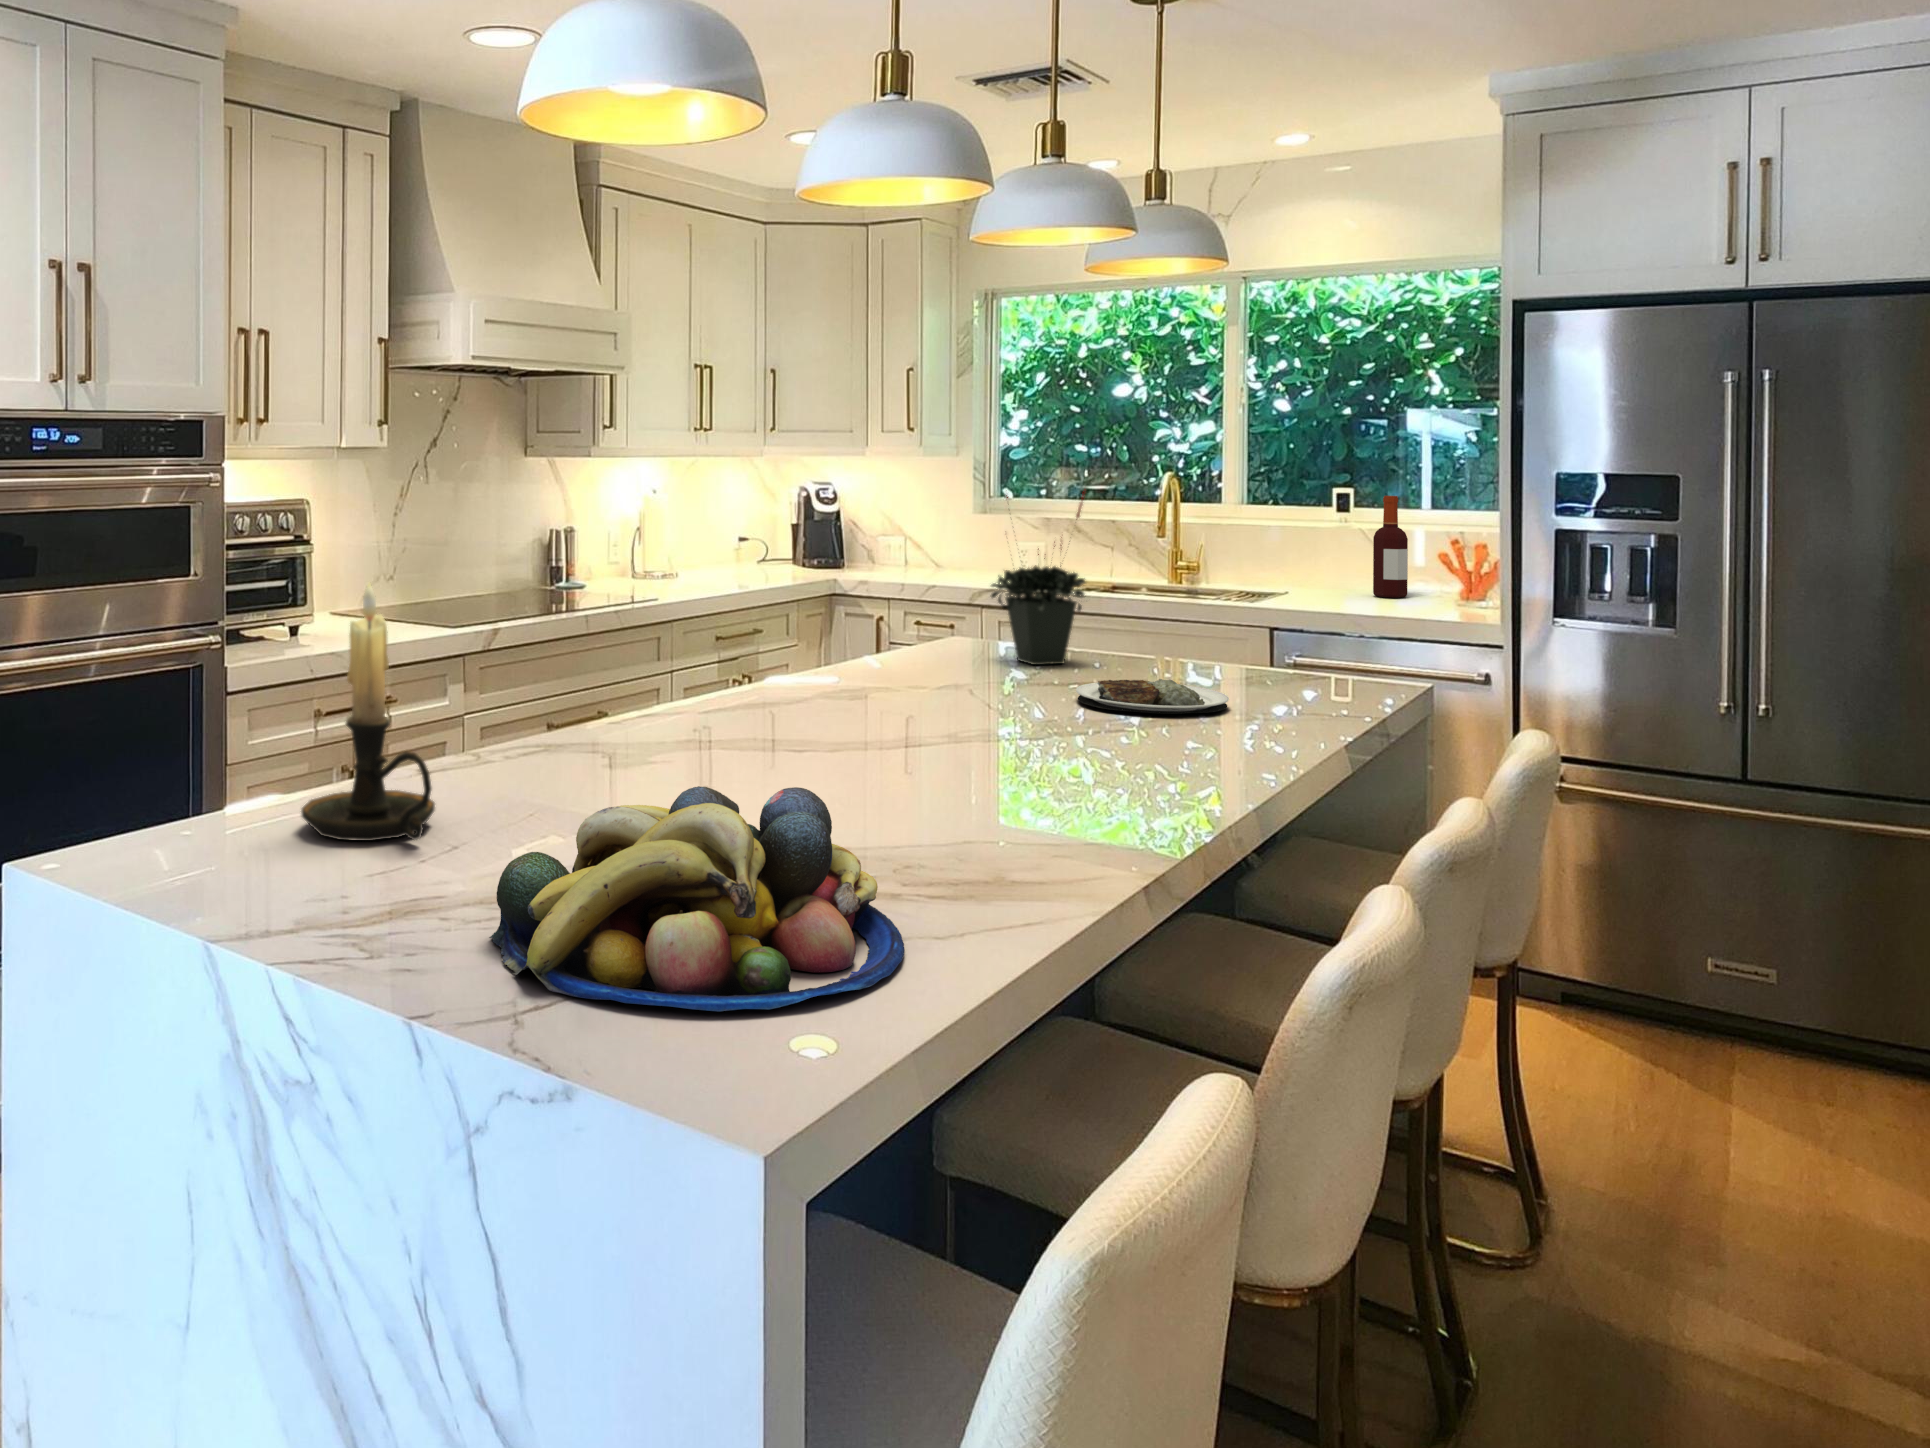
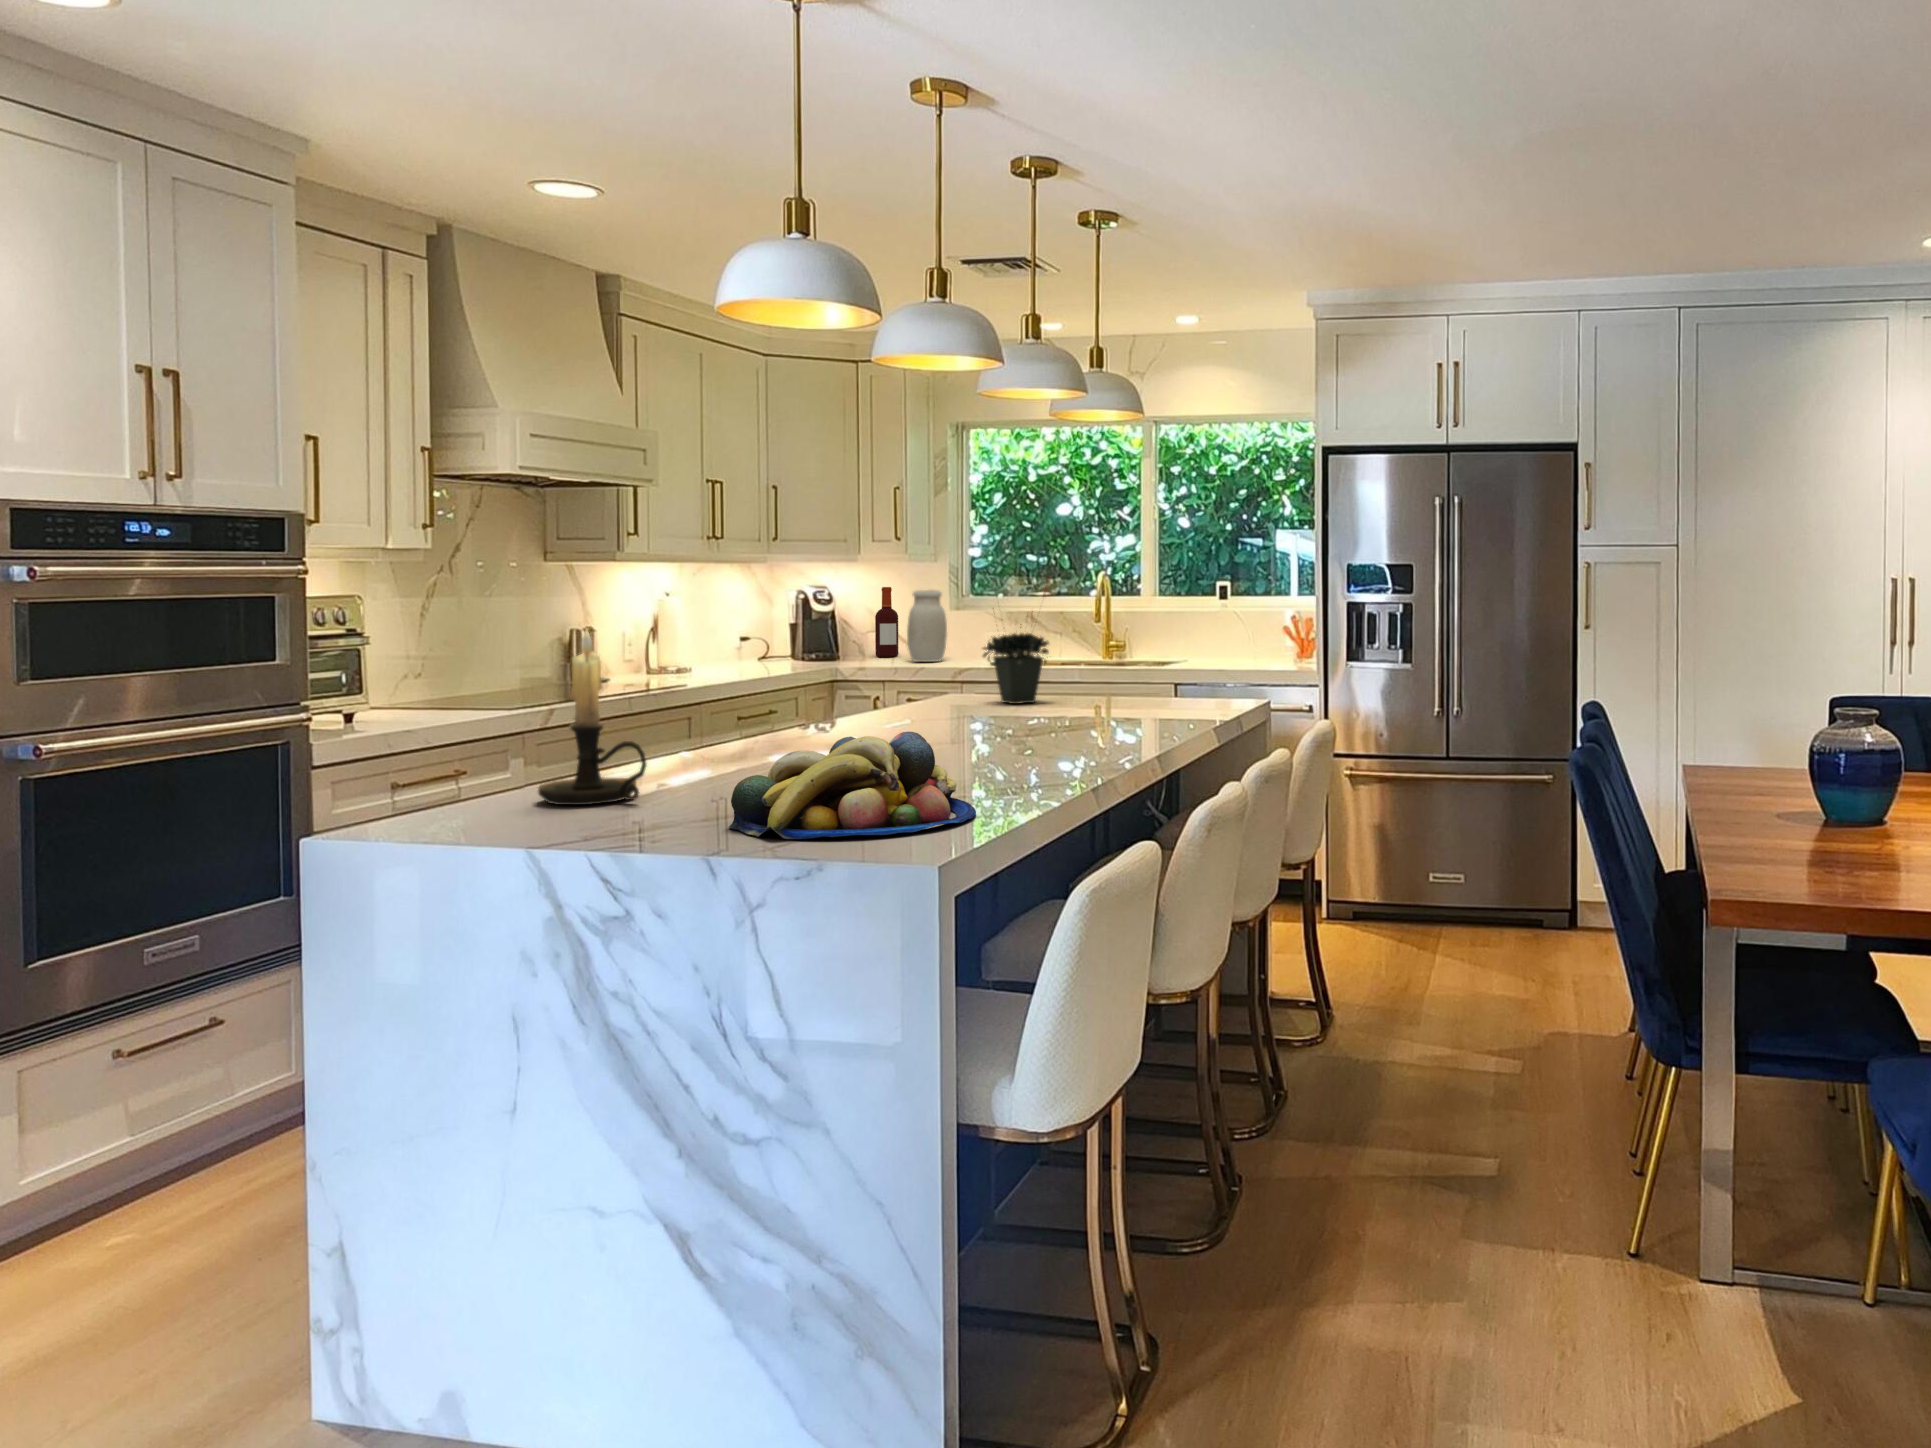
jar: none [922,491,970,578] -> present [907,590,947,662]
bottle: present [1373,496,1408,598] -> present [875,587,898,657]
plate: present [1076,679,1229,714] -> none [1038,702,1152,722]

